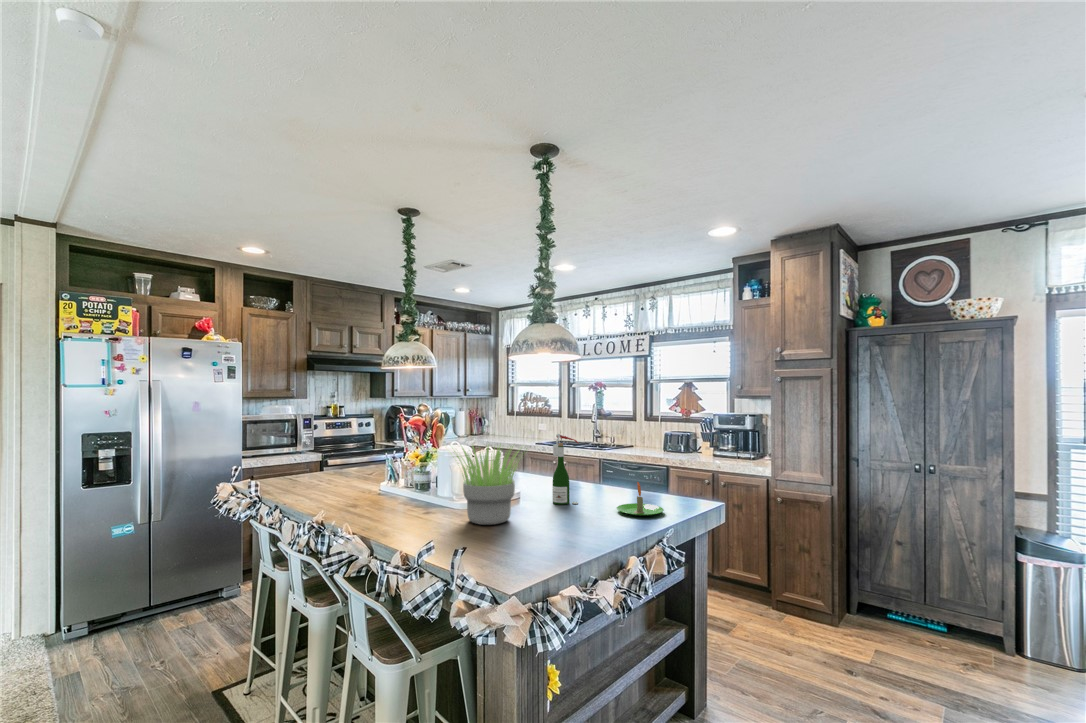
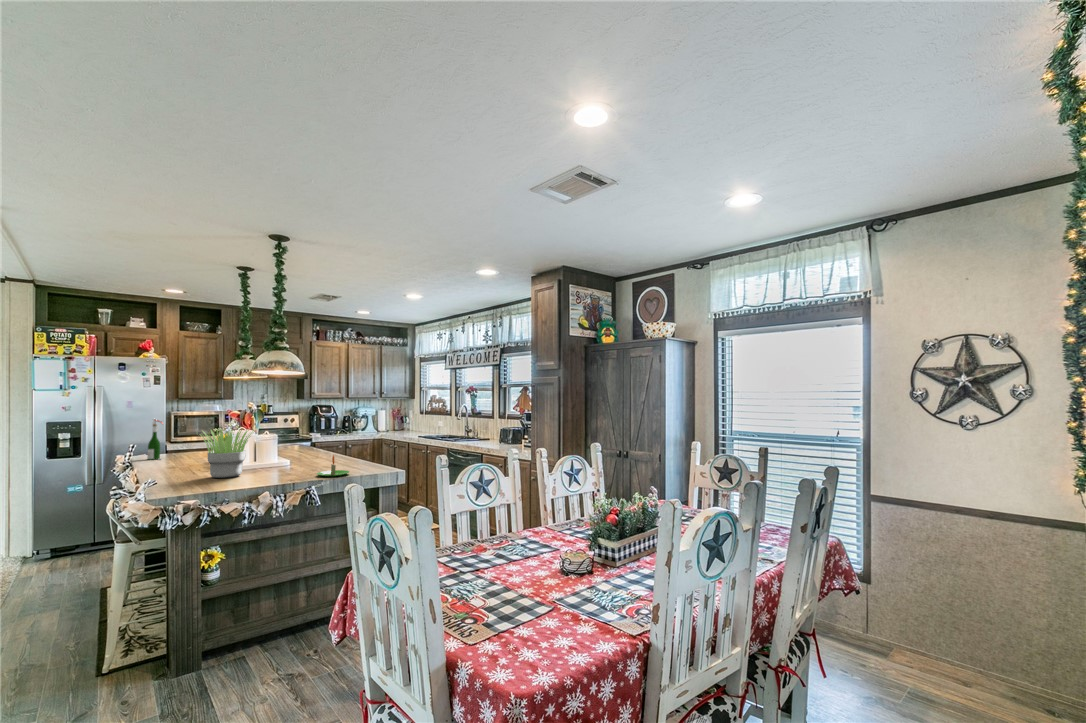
wine bottle: present [553,434,579,505] -> present [147,419,163,460]

